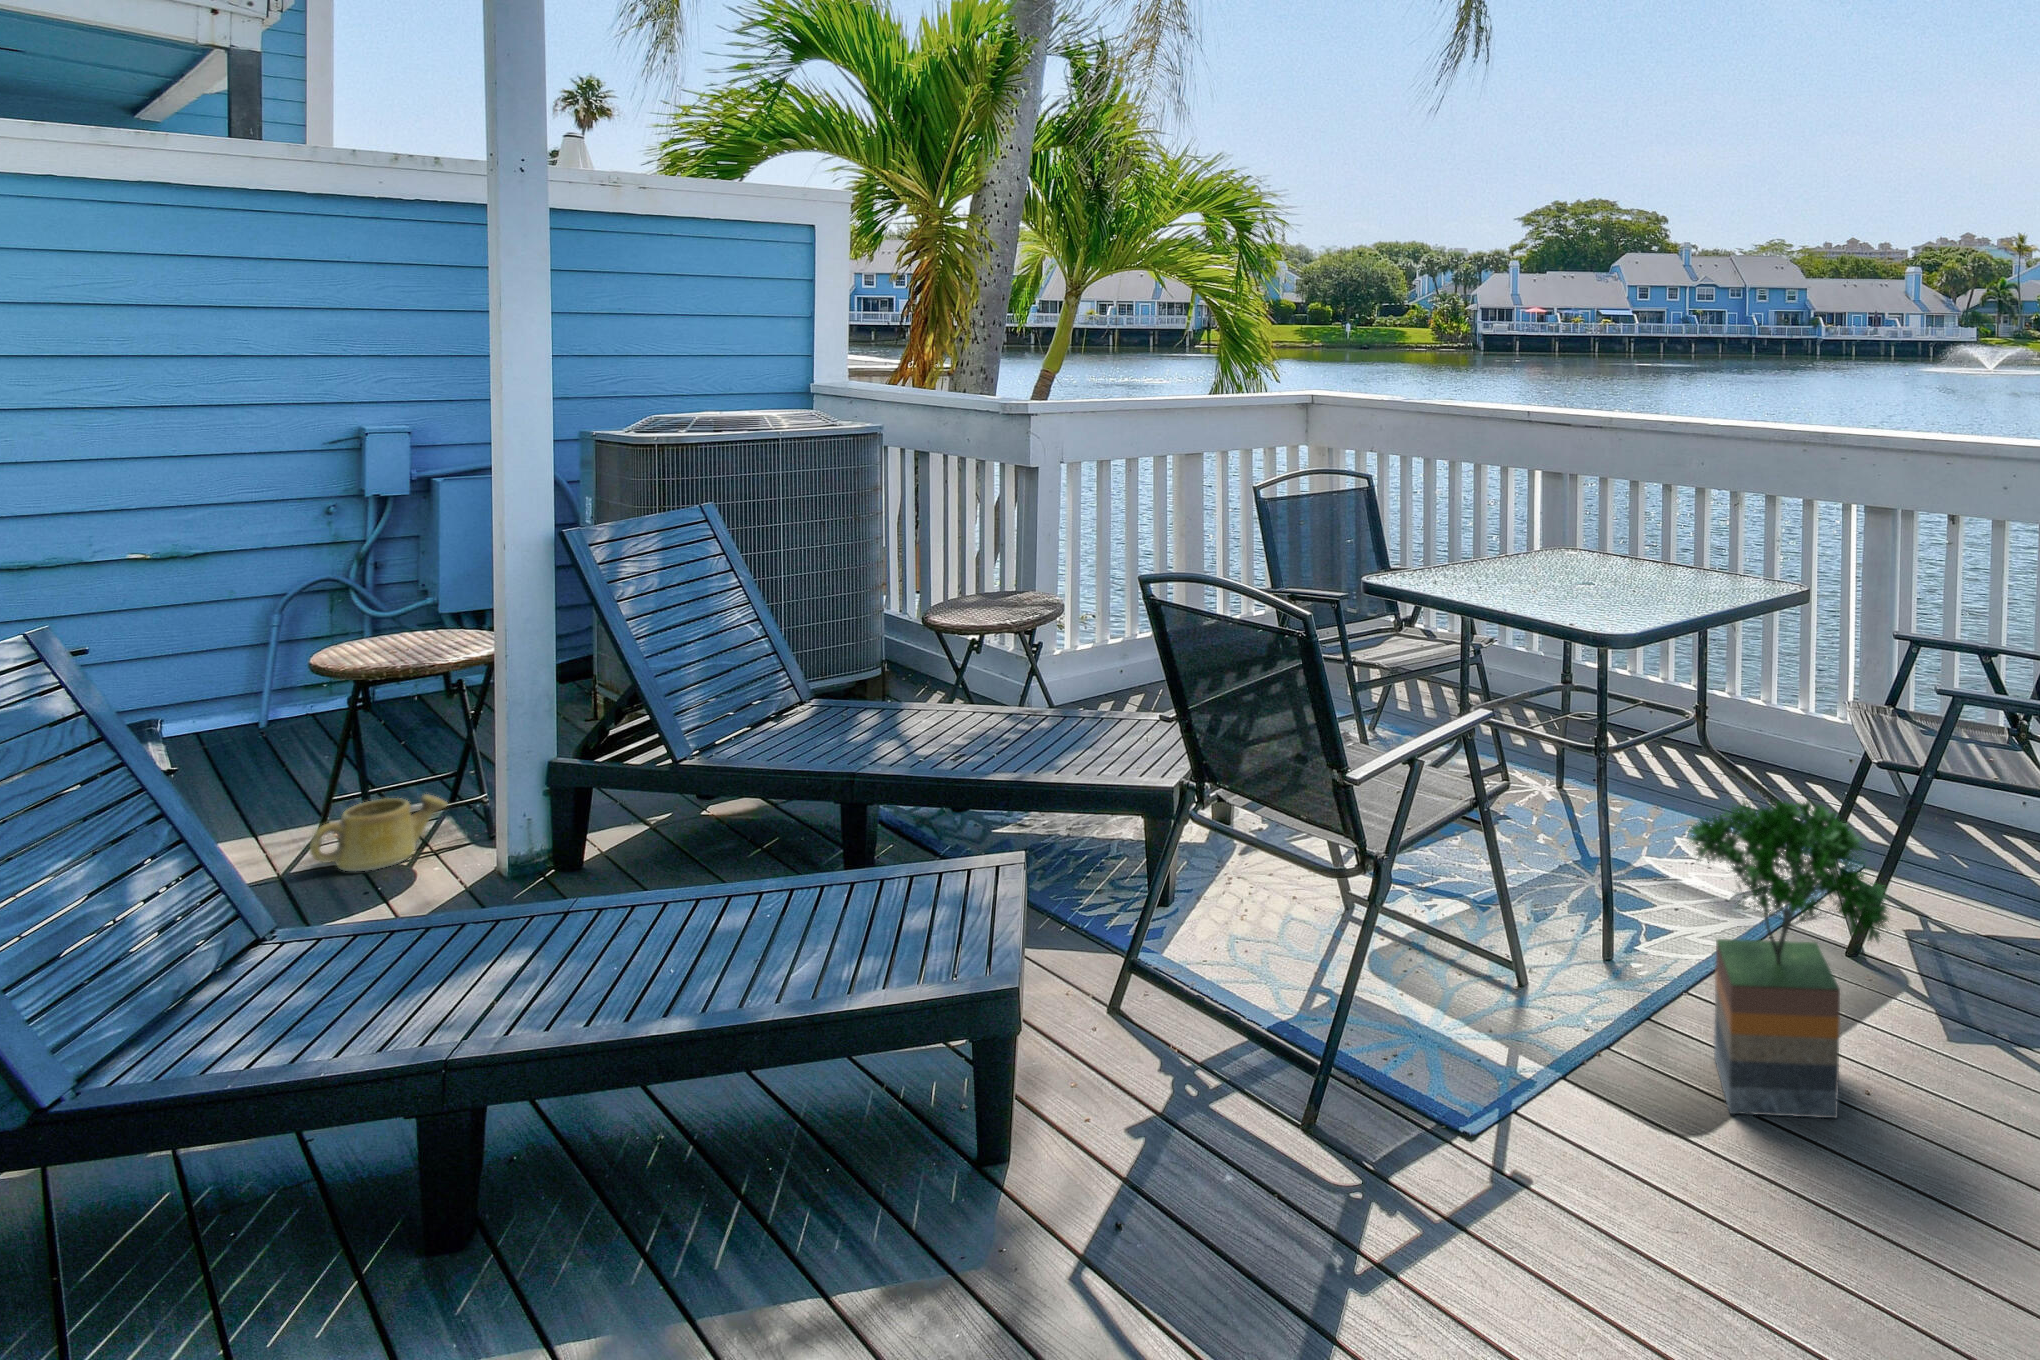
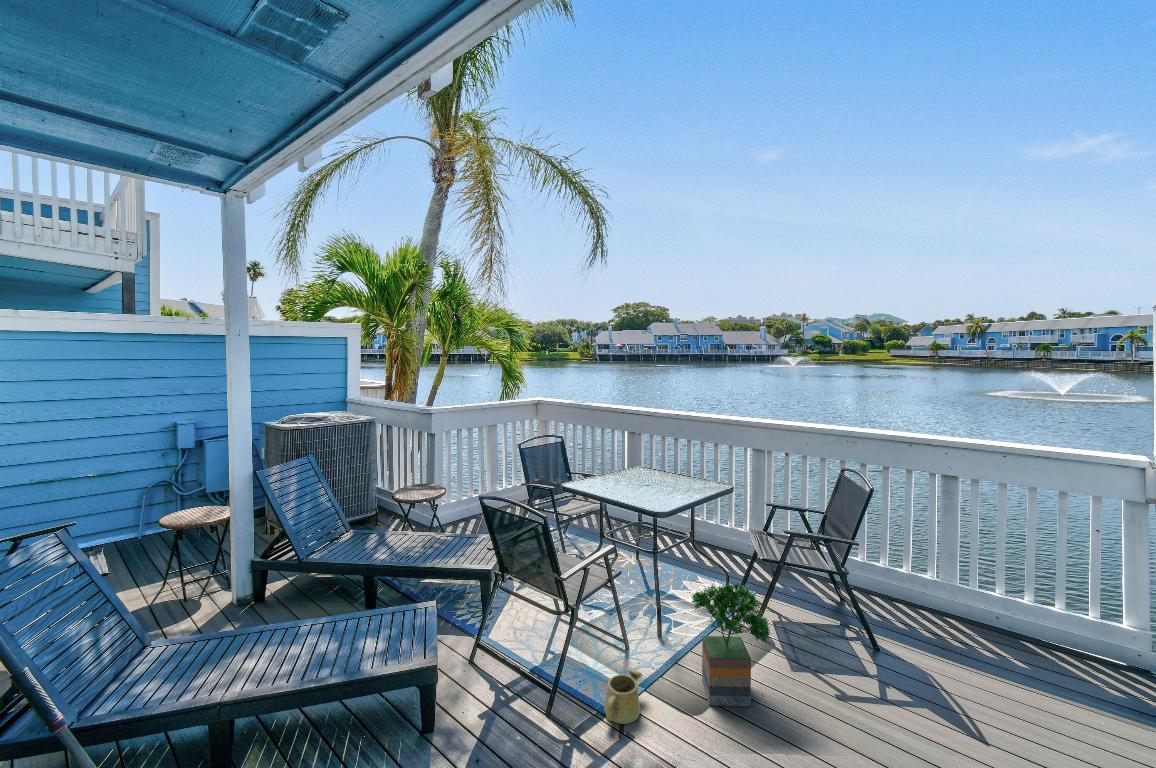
watering can: present [310,794,447,871] -> present [604,669,642,724]

